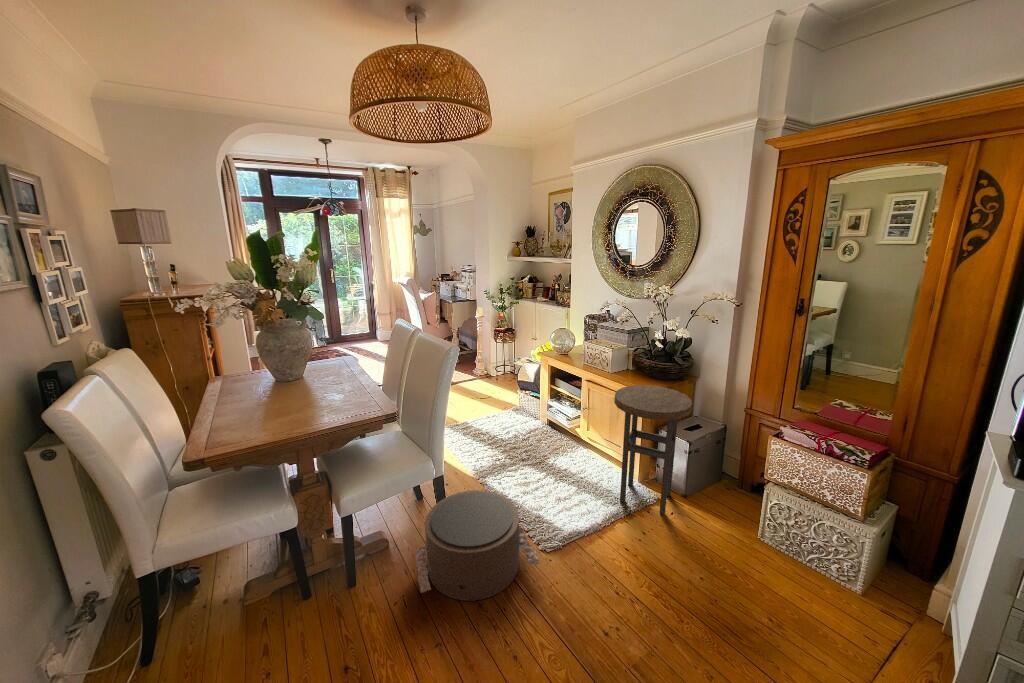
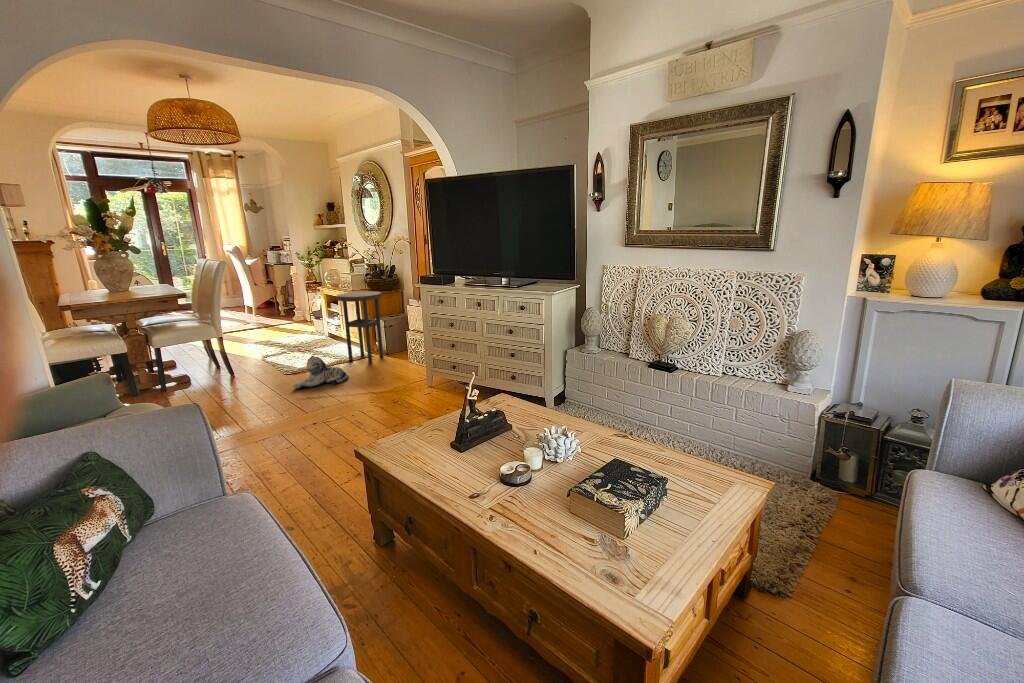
pouf: present [416,490,539,601] -> none [202,348,277,391]
plush toy: none [587,550,670,624] -> present [293,356,348,389]

